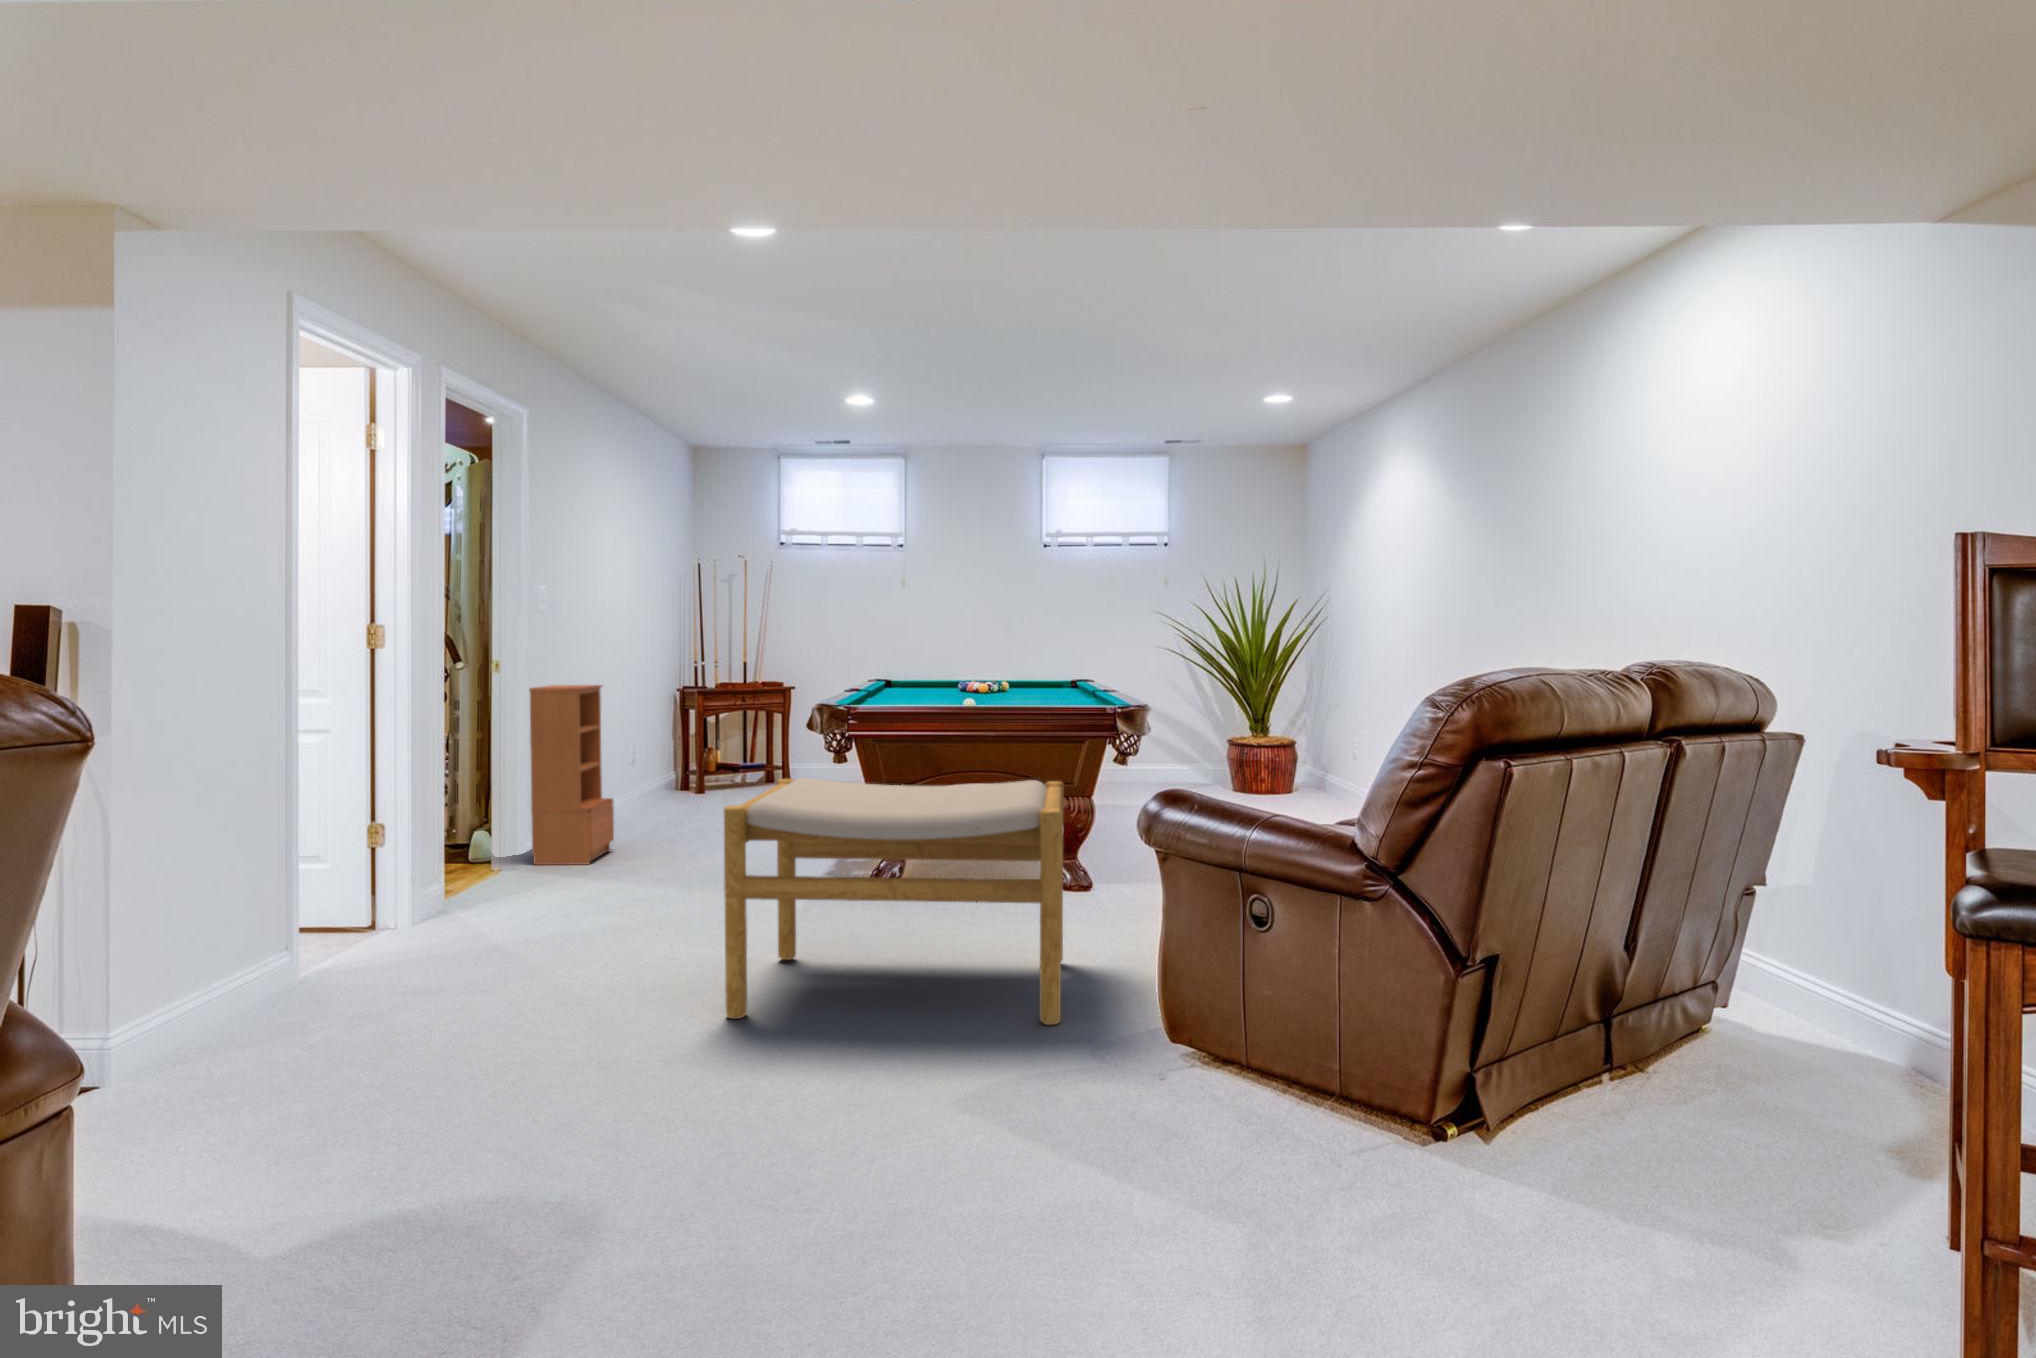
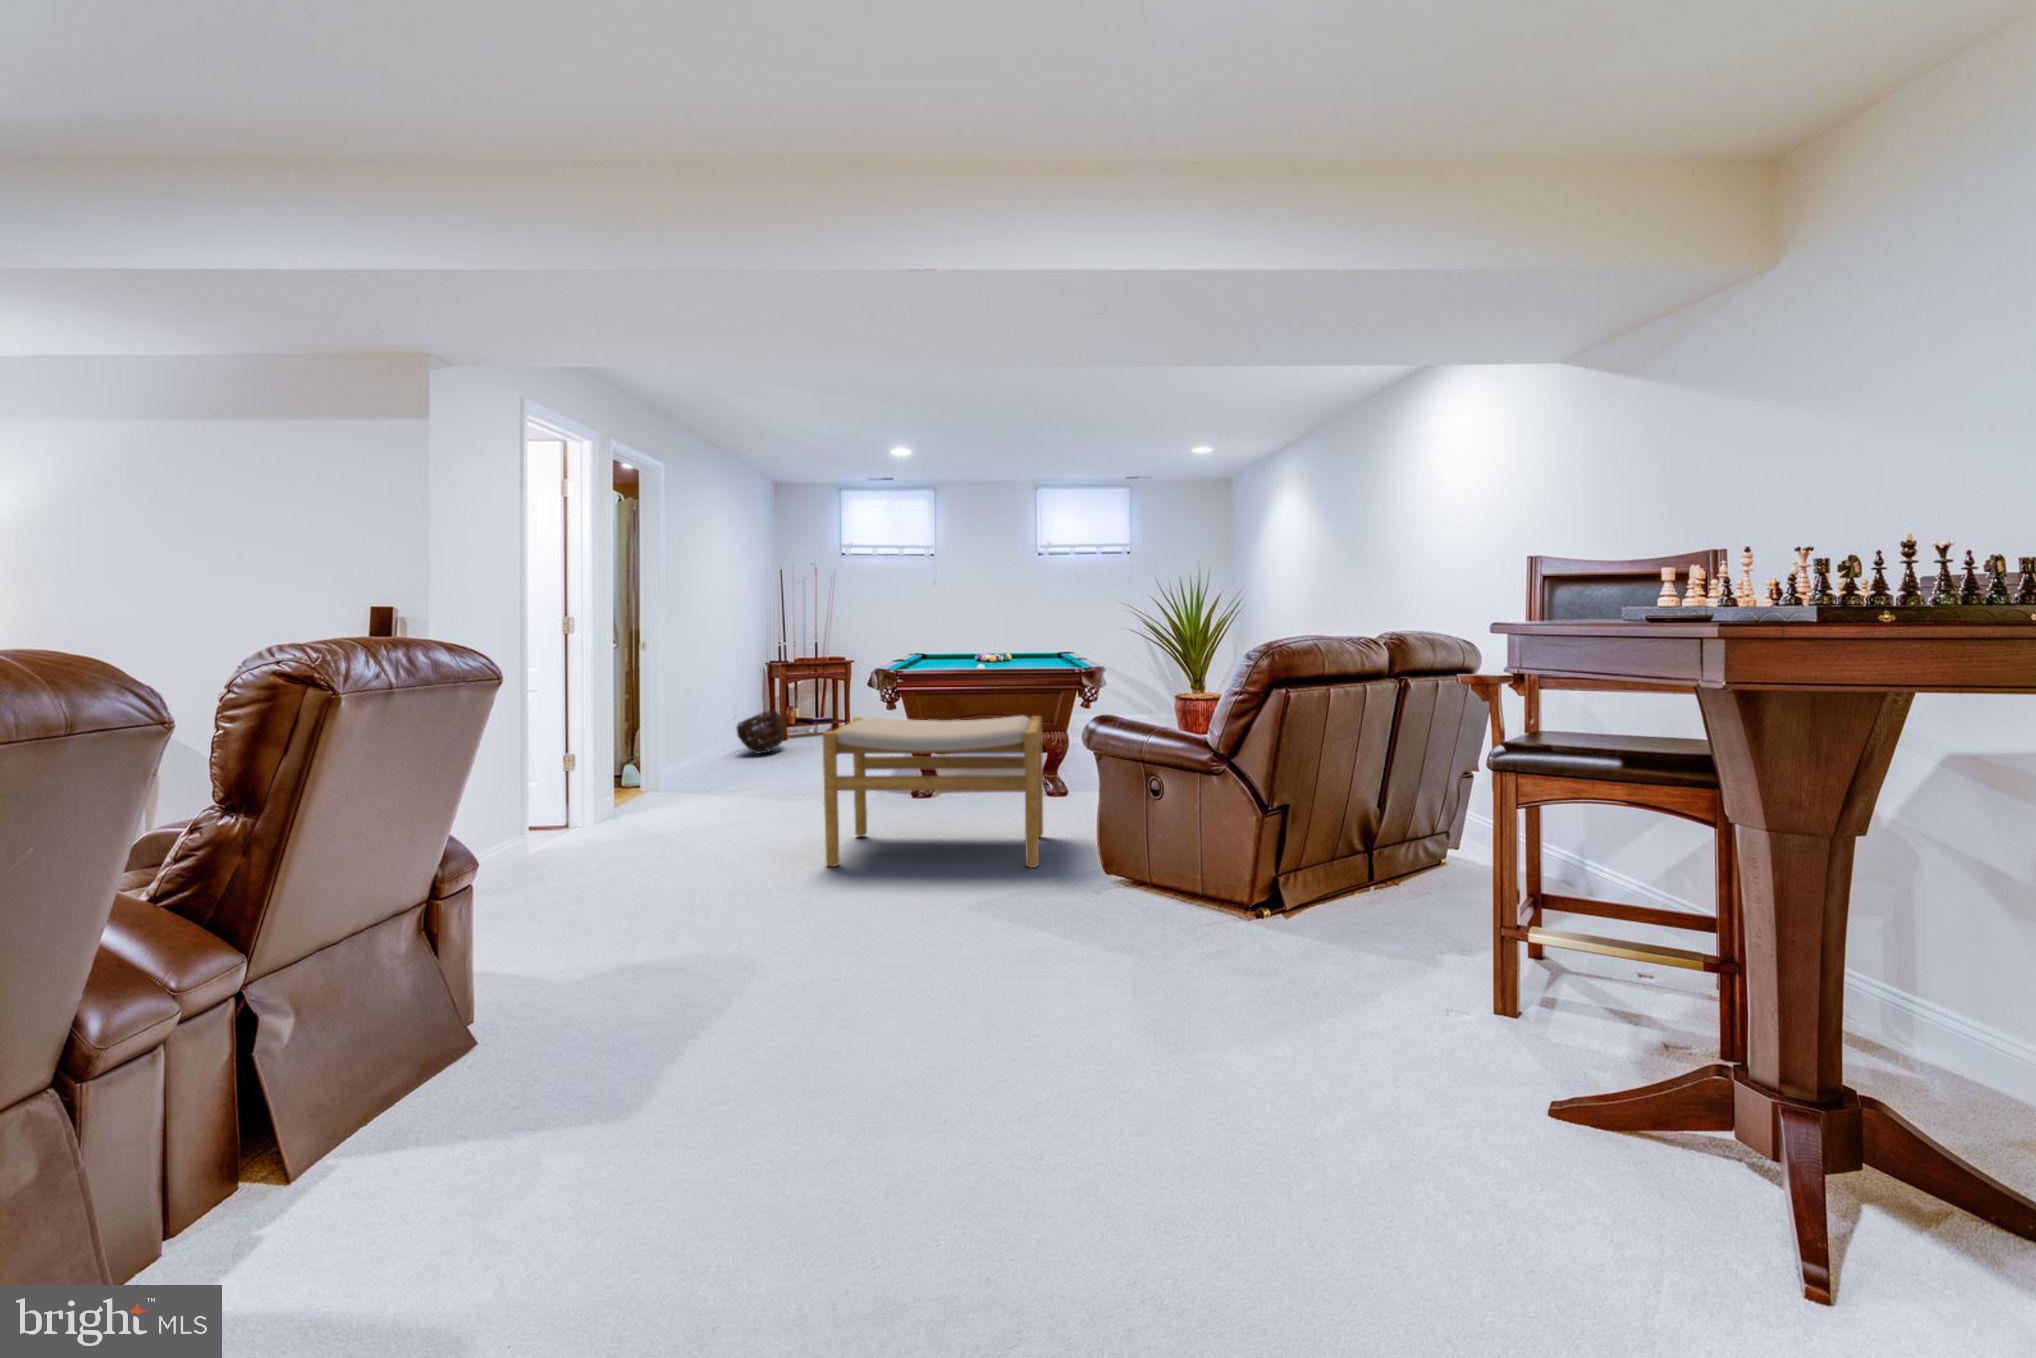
bookcase: present [529,685,614,865] -> none [670,659,730,786]
basket: none [632,752,700,814] -> present [736,710,784,754]

